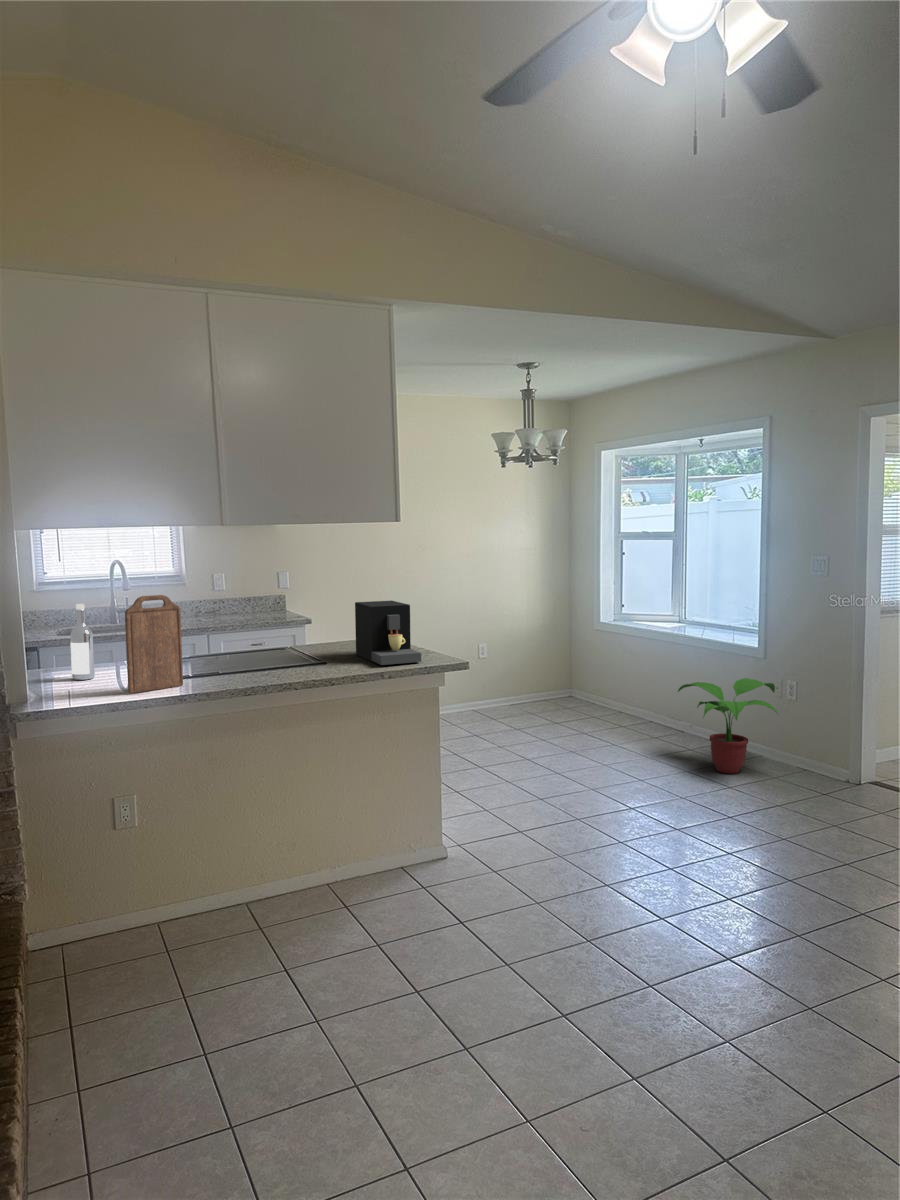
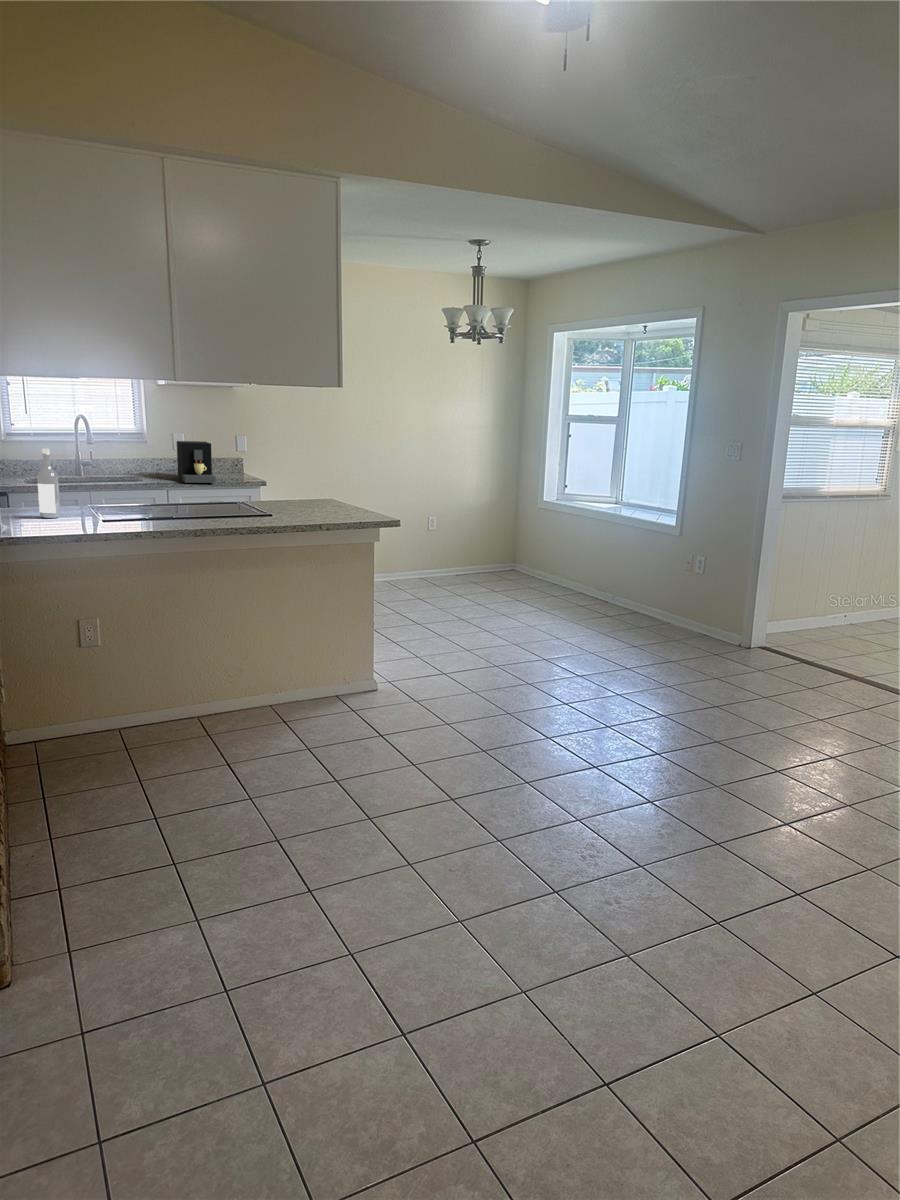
cutting board: present [125,595,183,693] -> none [87,442,141,530]
coffee maker: present [355,601,421,665] -> present [177,441,215,483]
potted plant: present [678,678,778,774] -> none [602,554,688,638]

